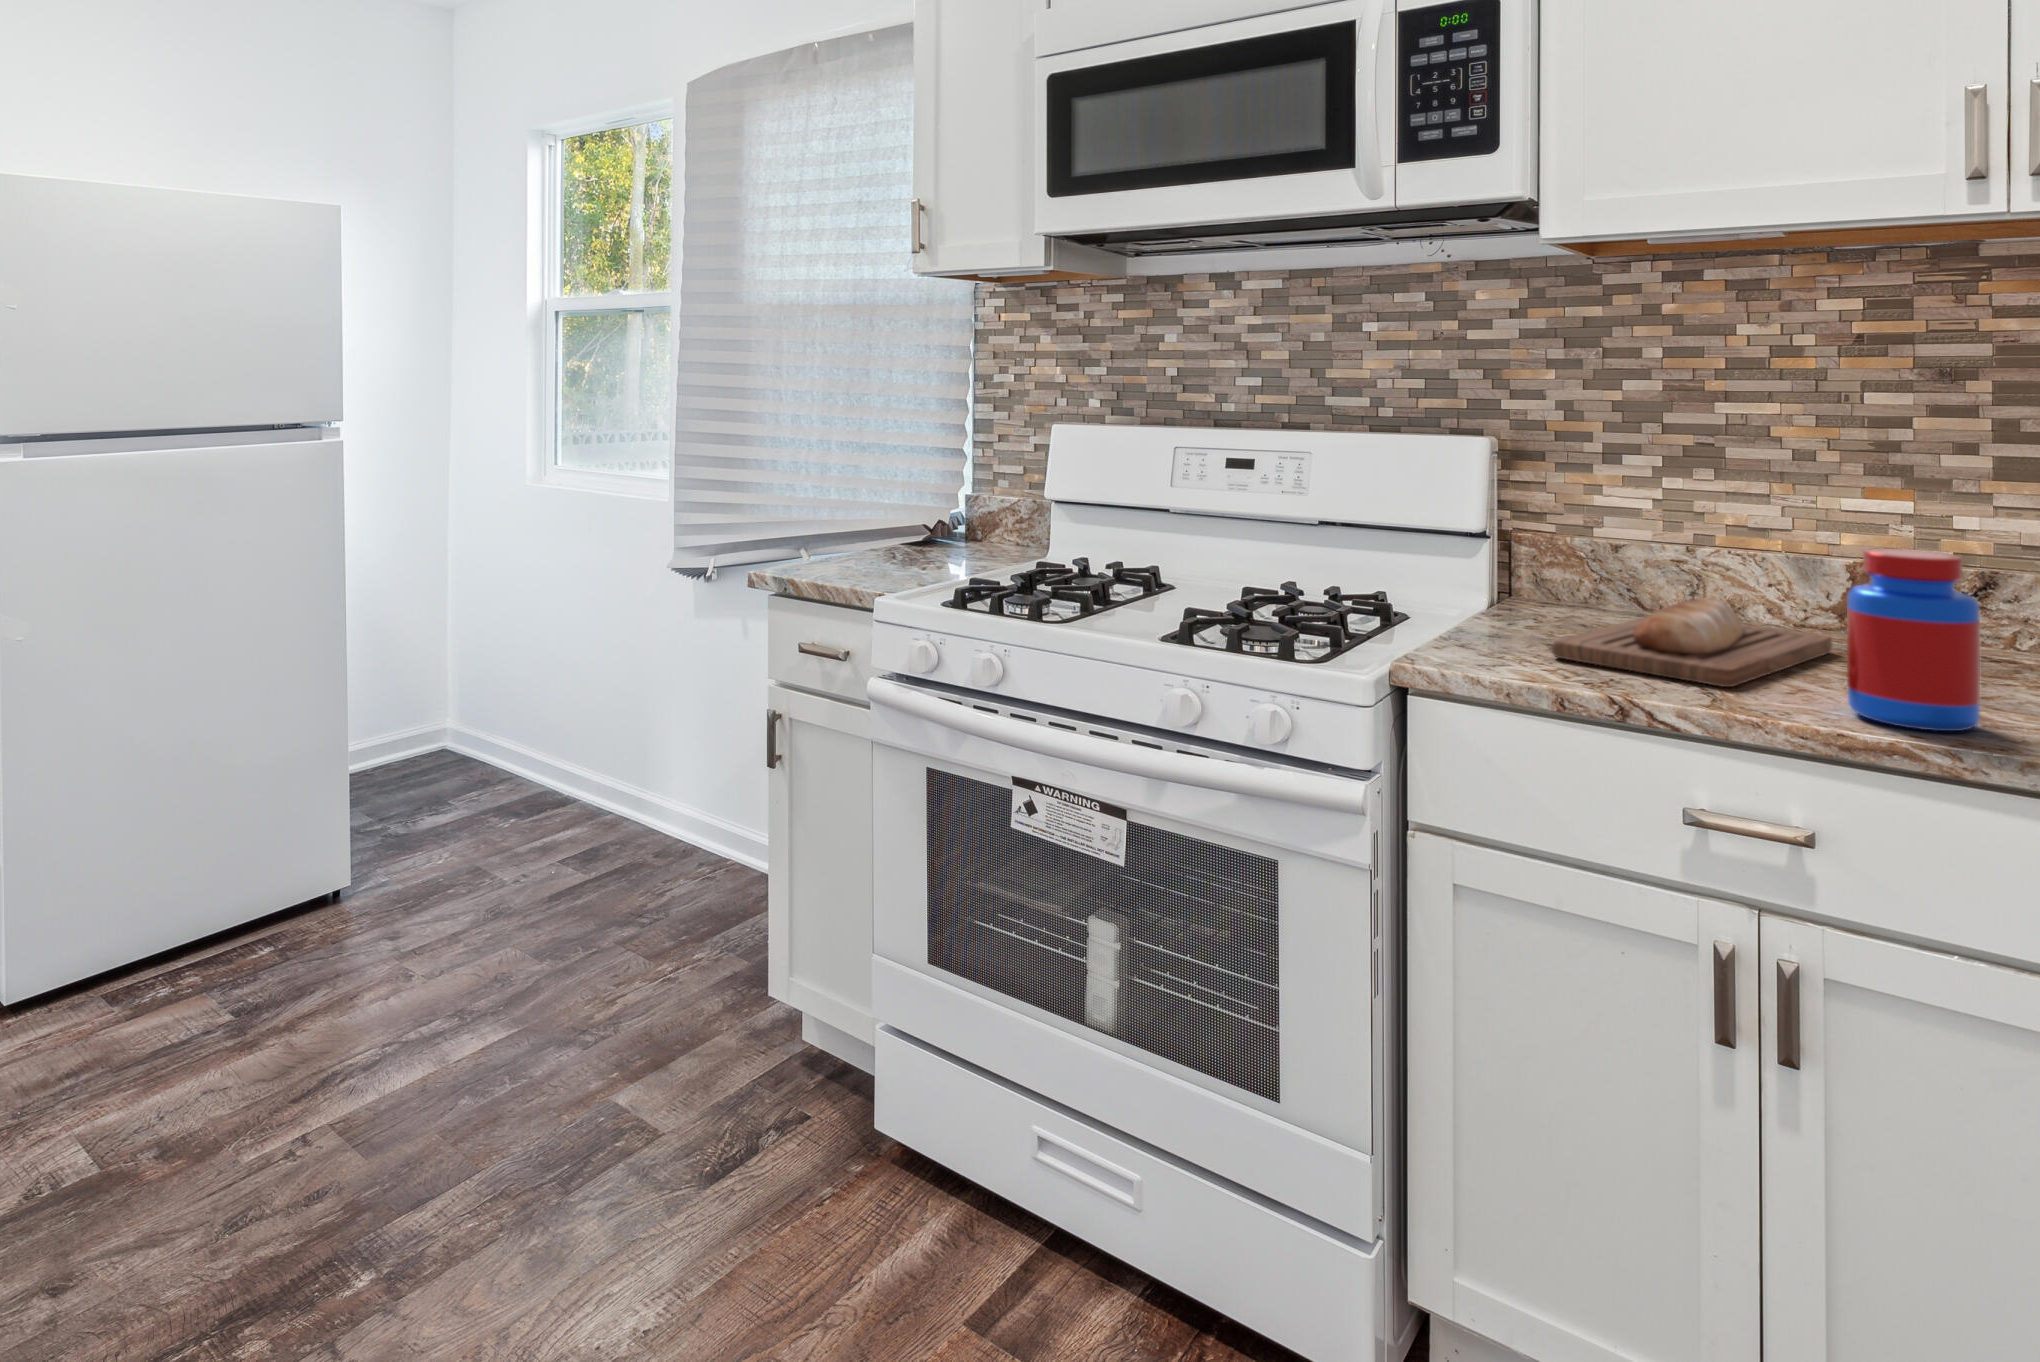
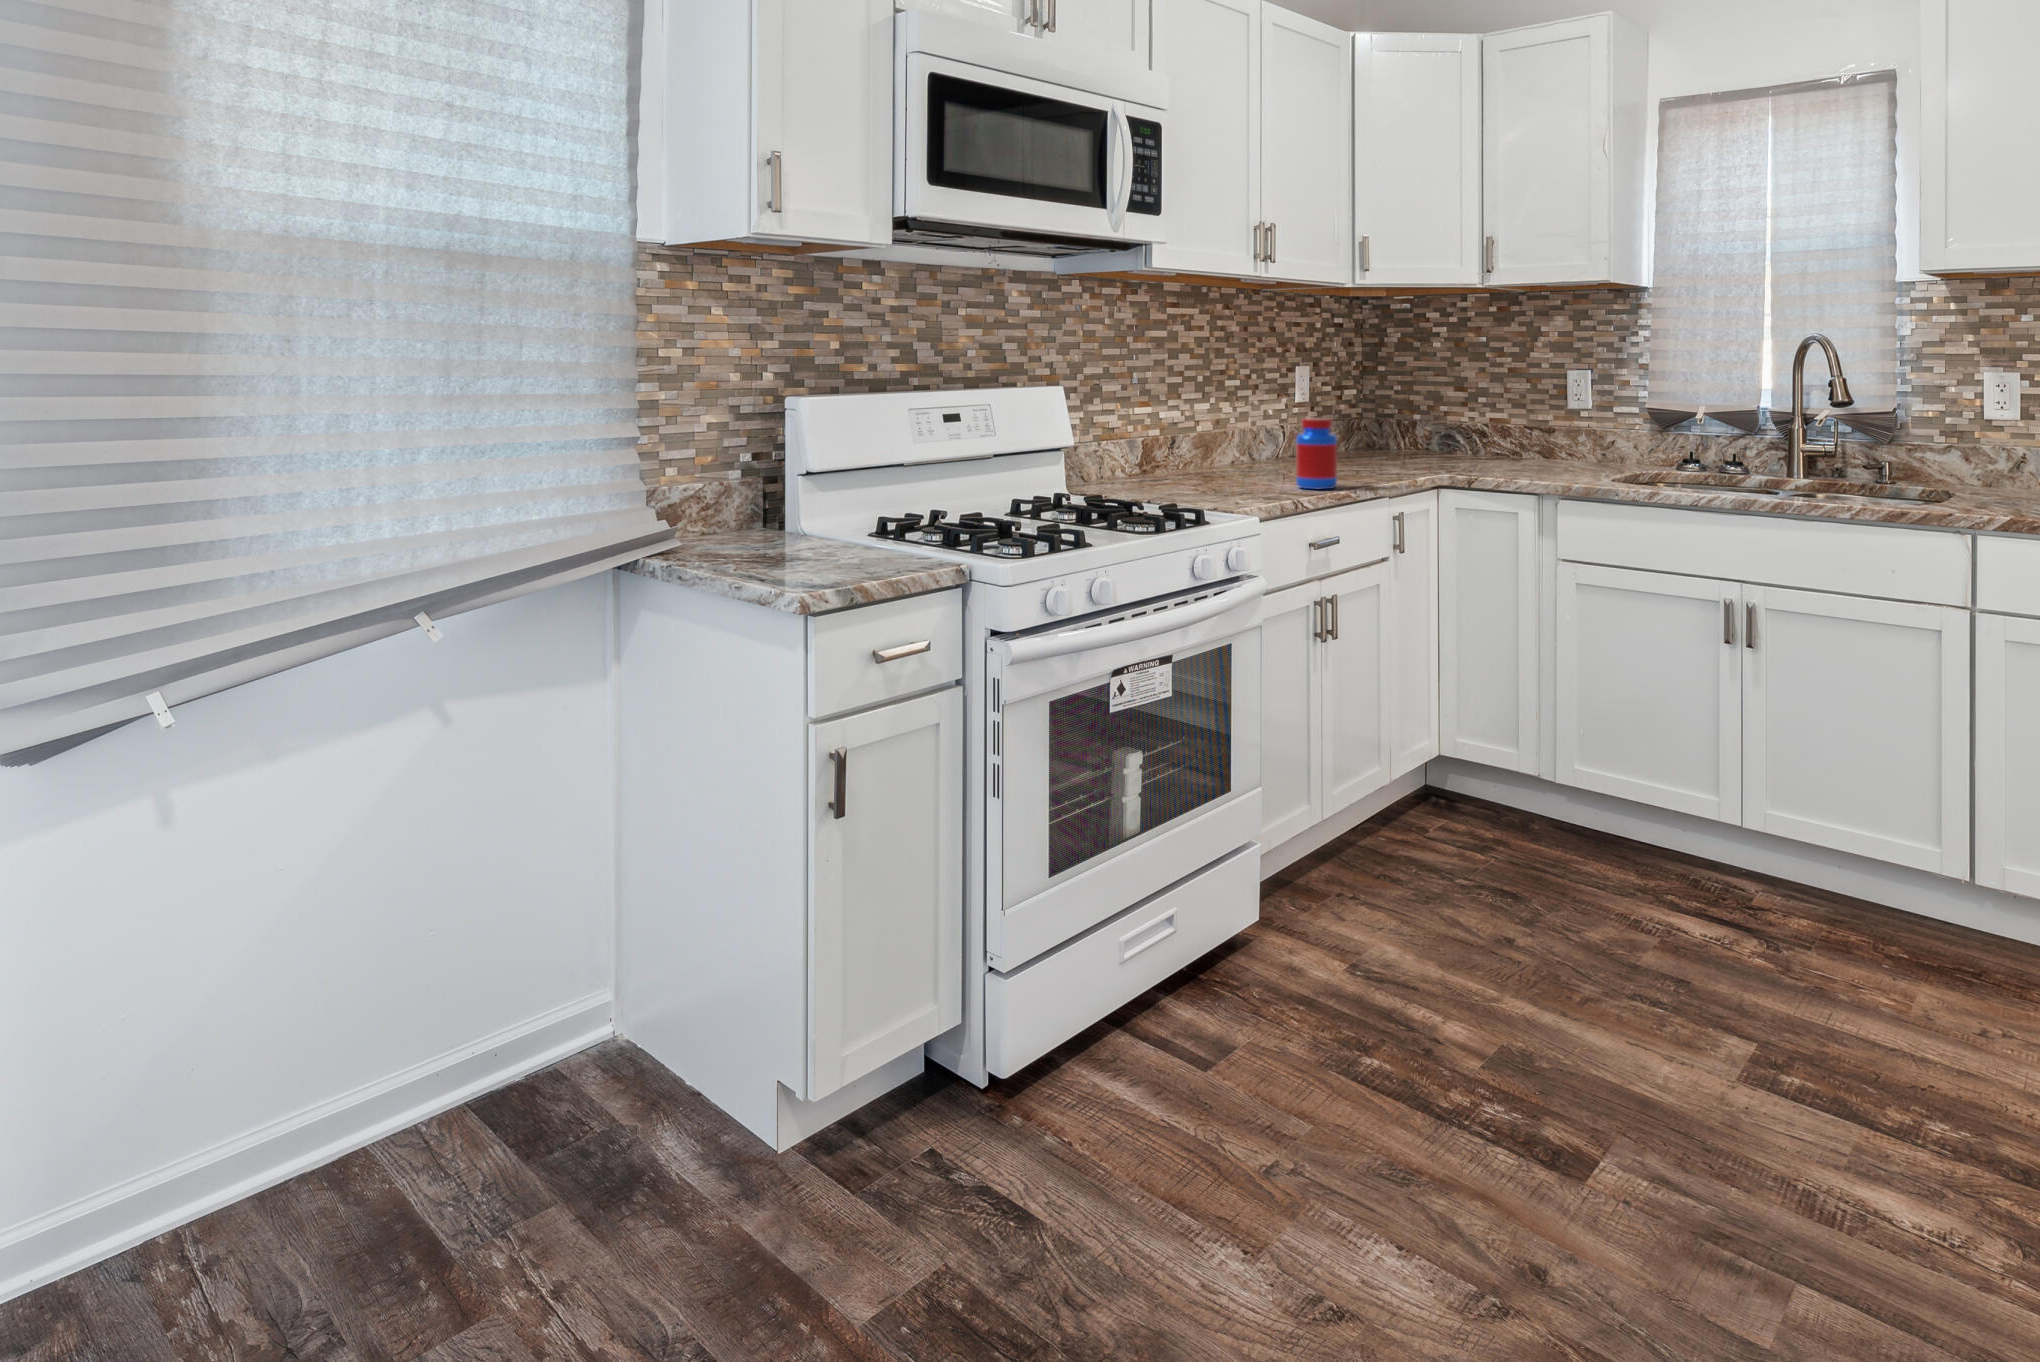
bread loaf: present [1551,598,1832,687] -> none [1125,462,1268,498]

